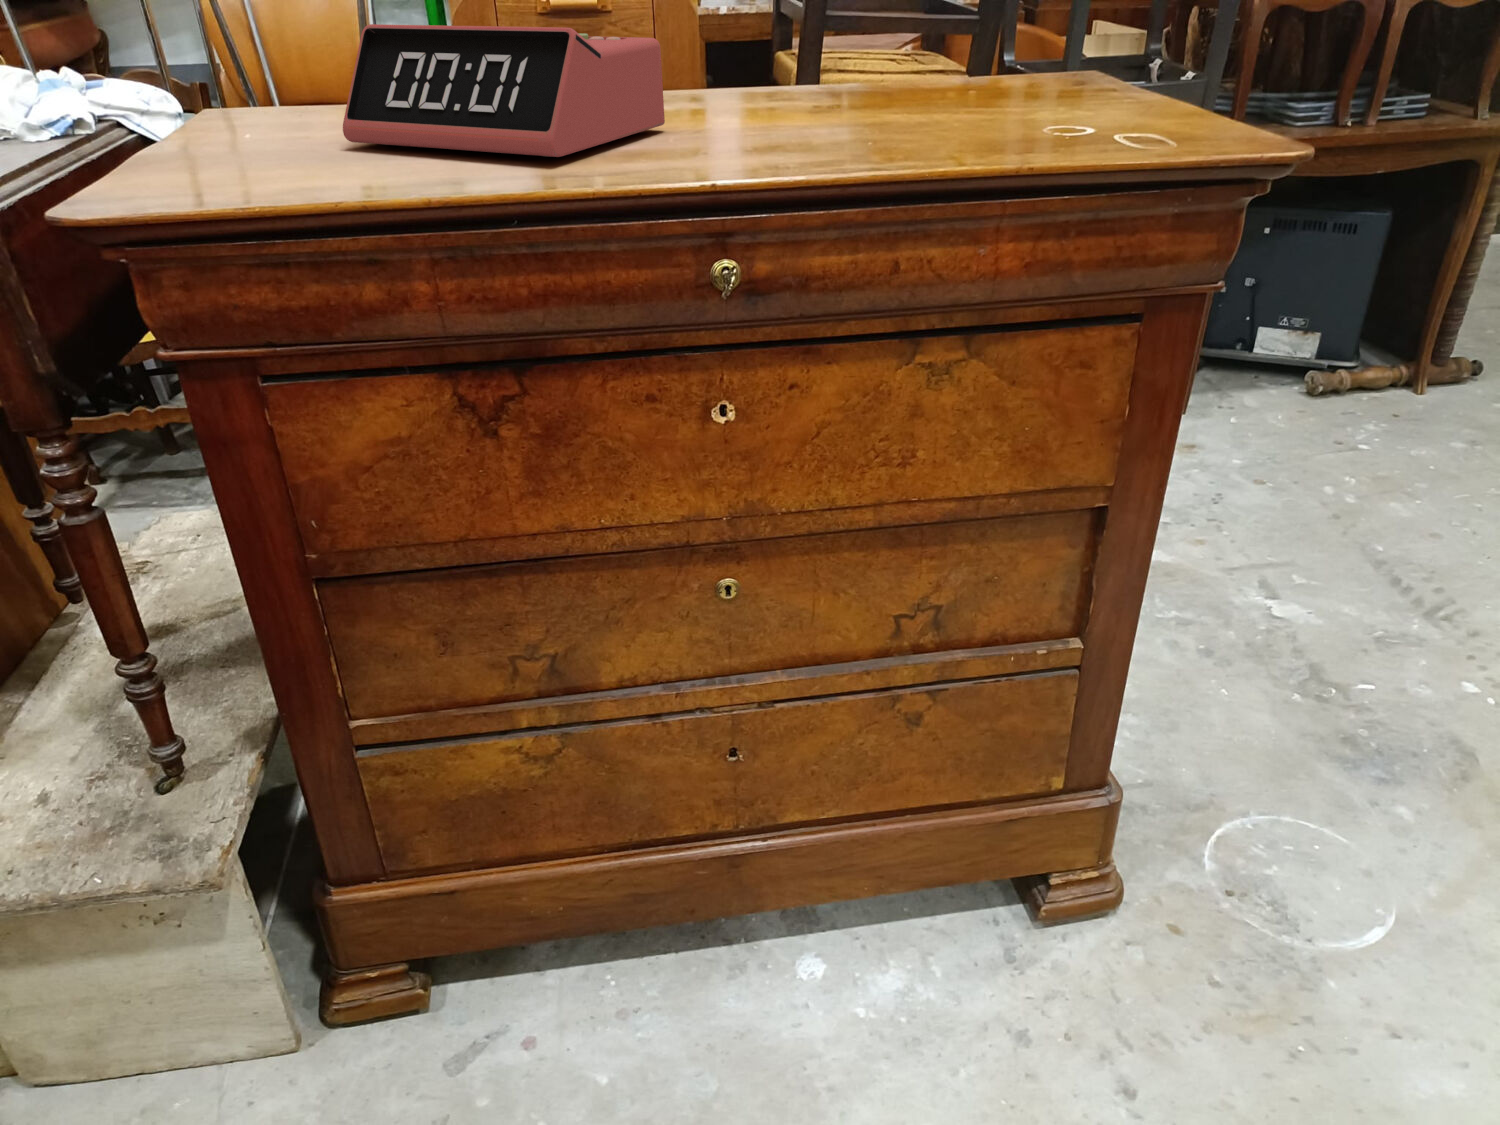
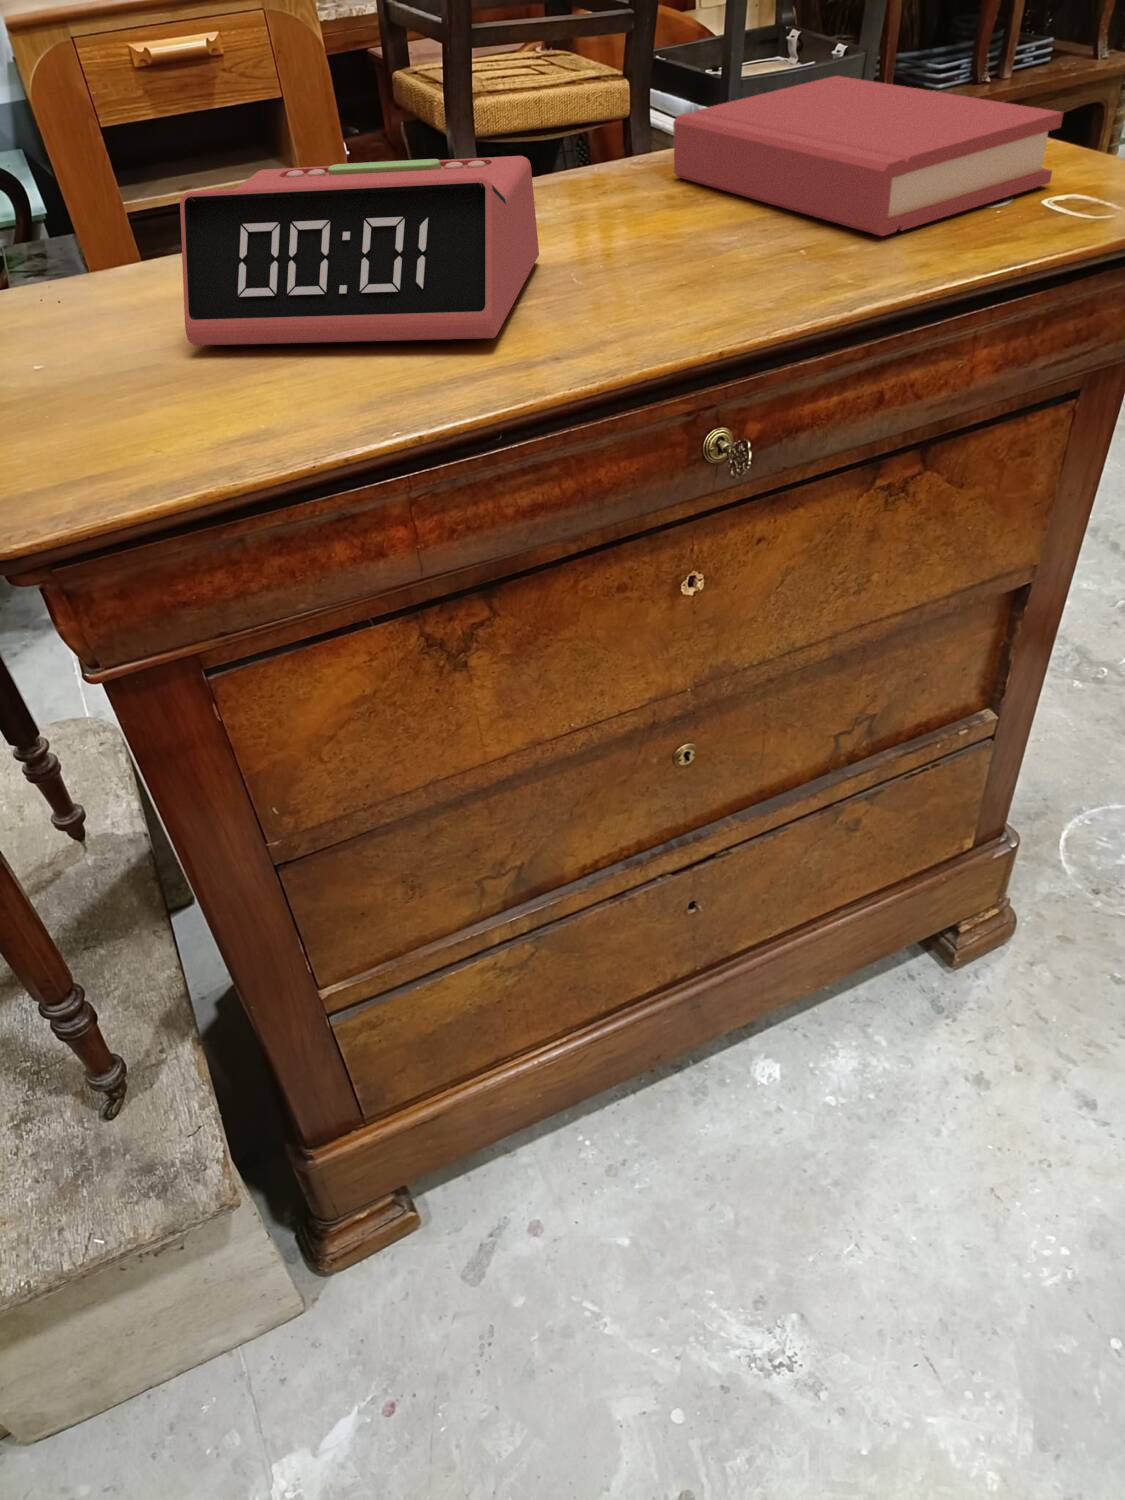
hardback book: none [844,38,1160,140] -> present [673,76,1063,236]

